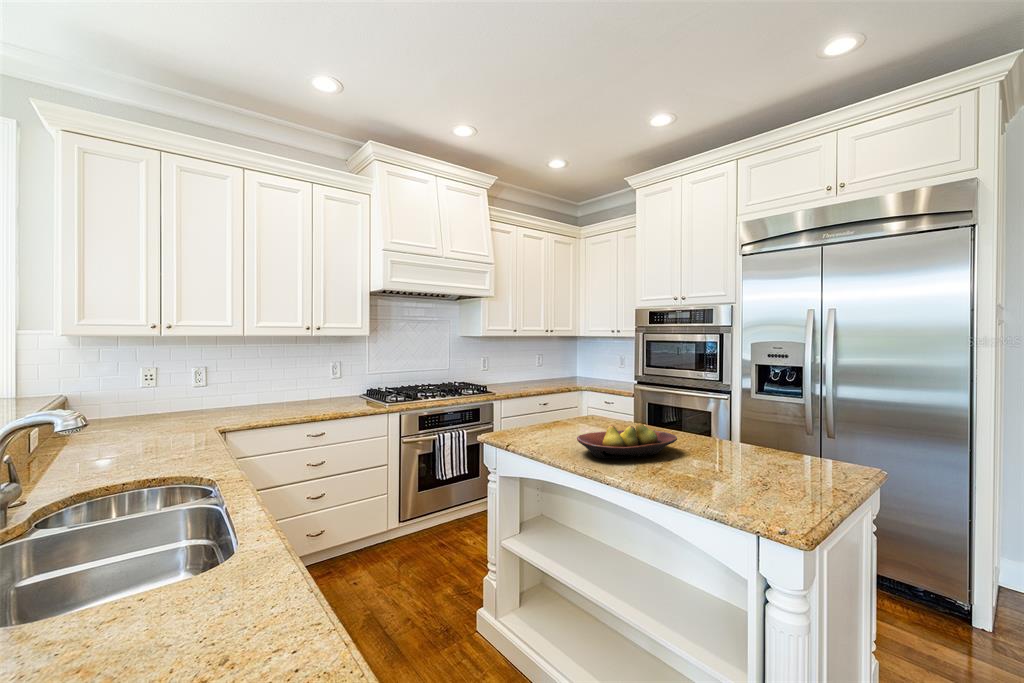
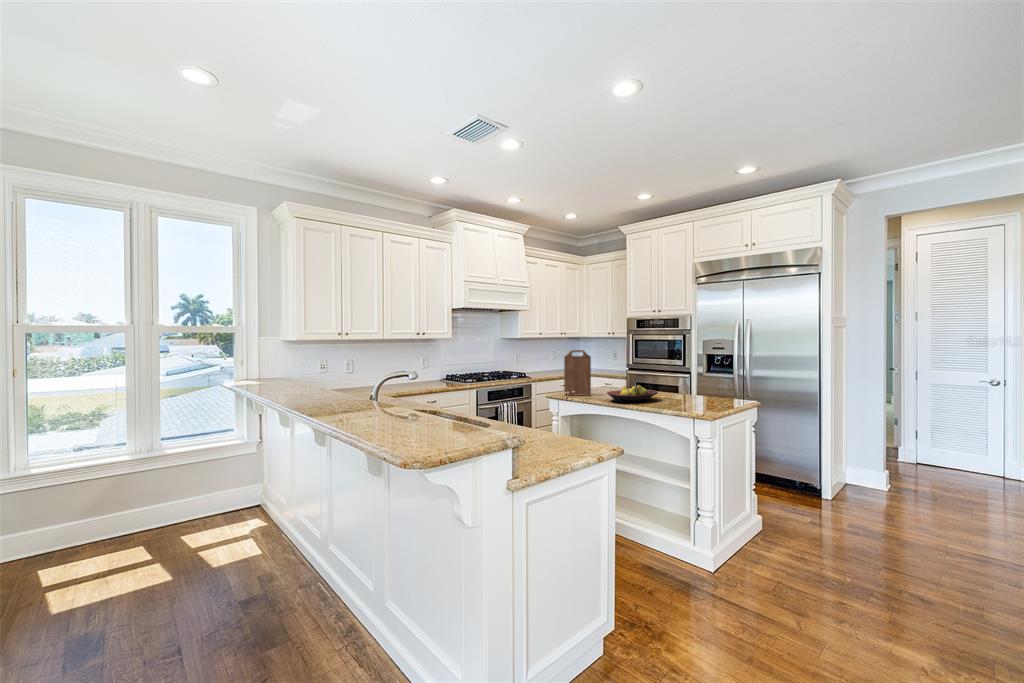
cutting board: none [508,355,555,437] -> present [564,350,591,395]

